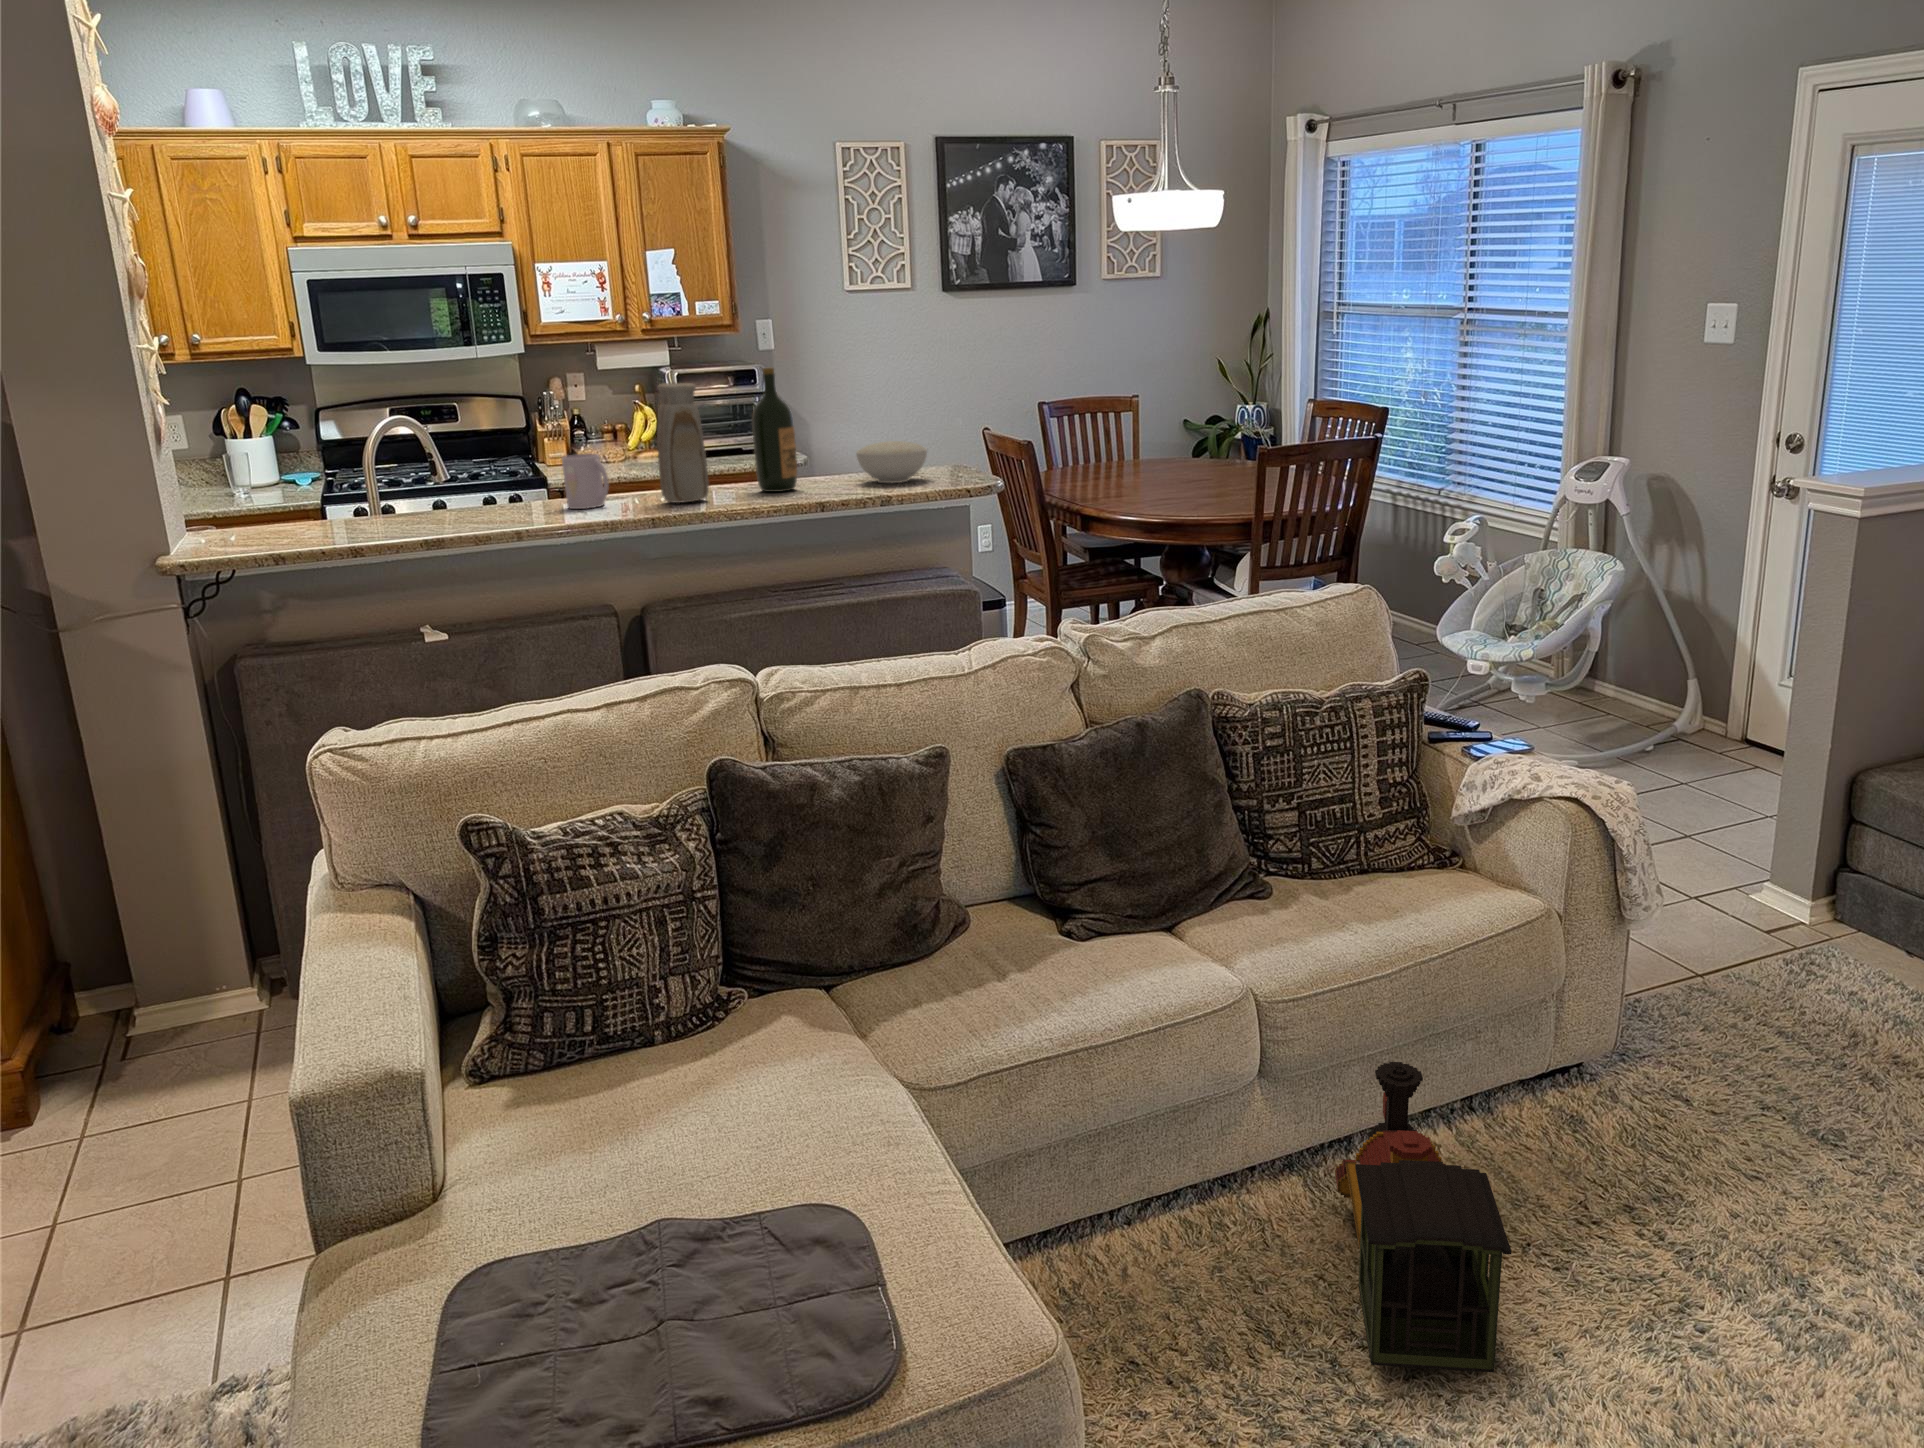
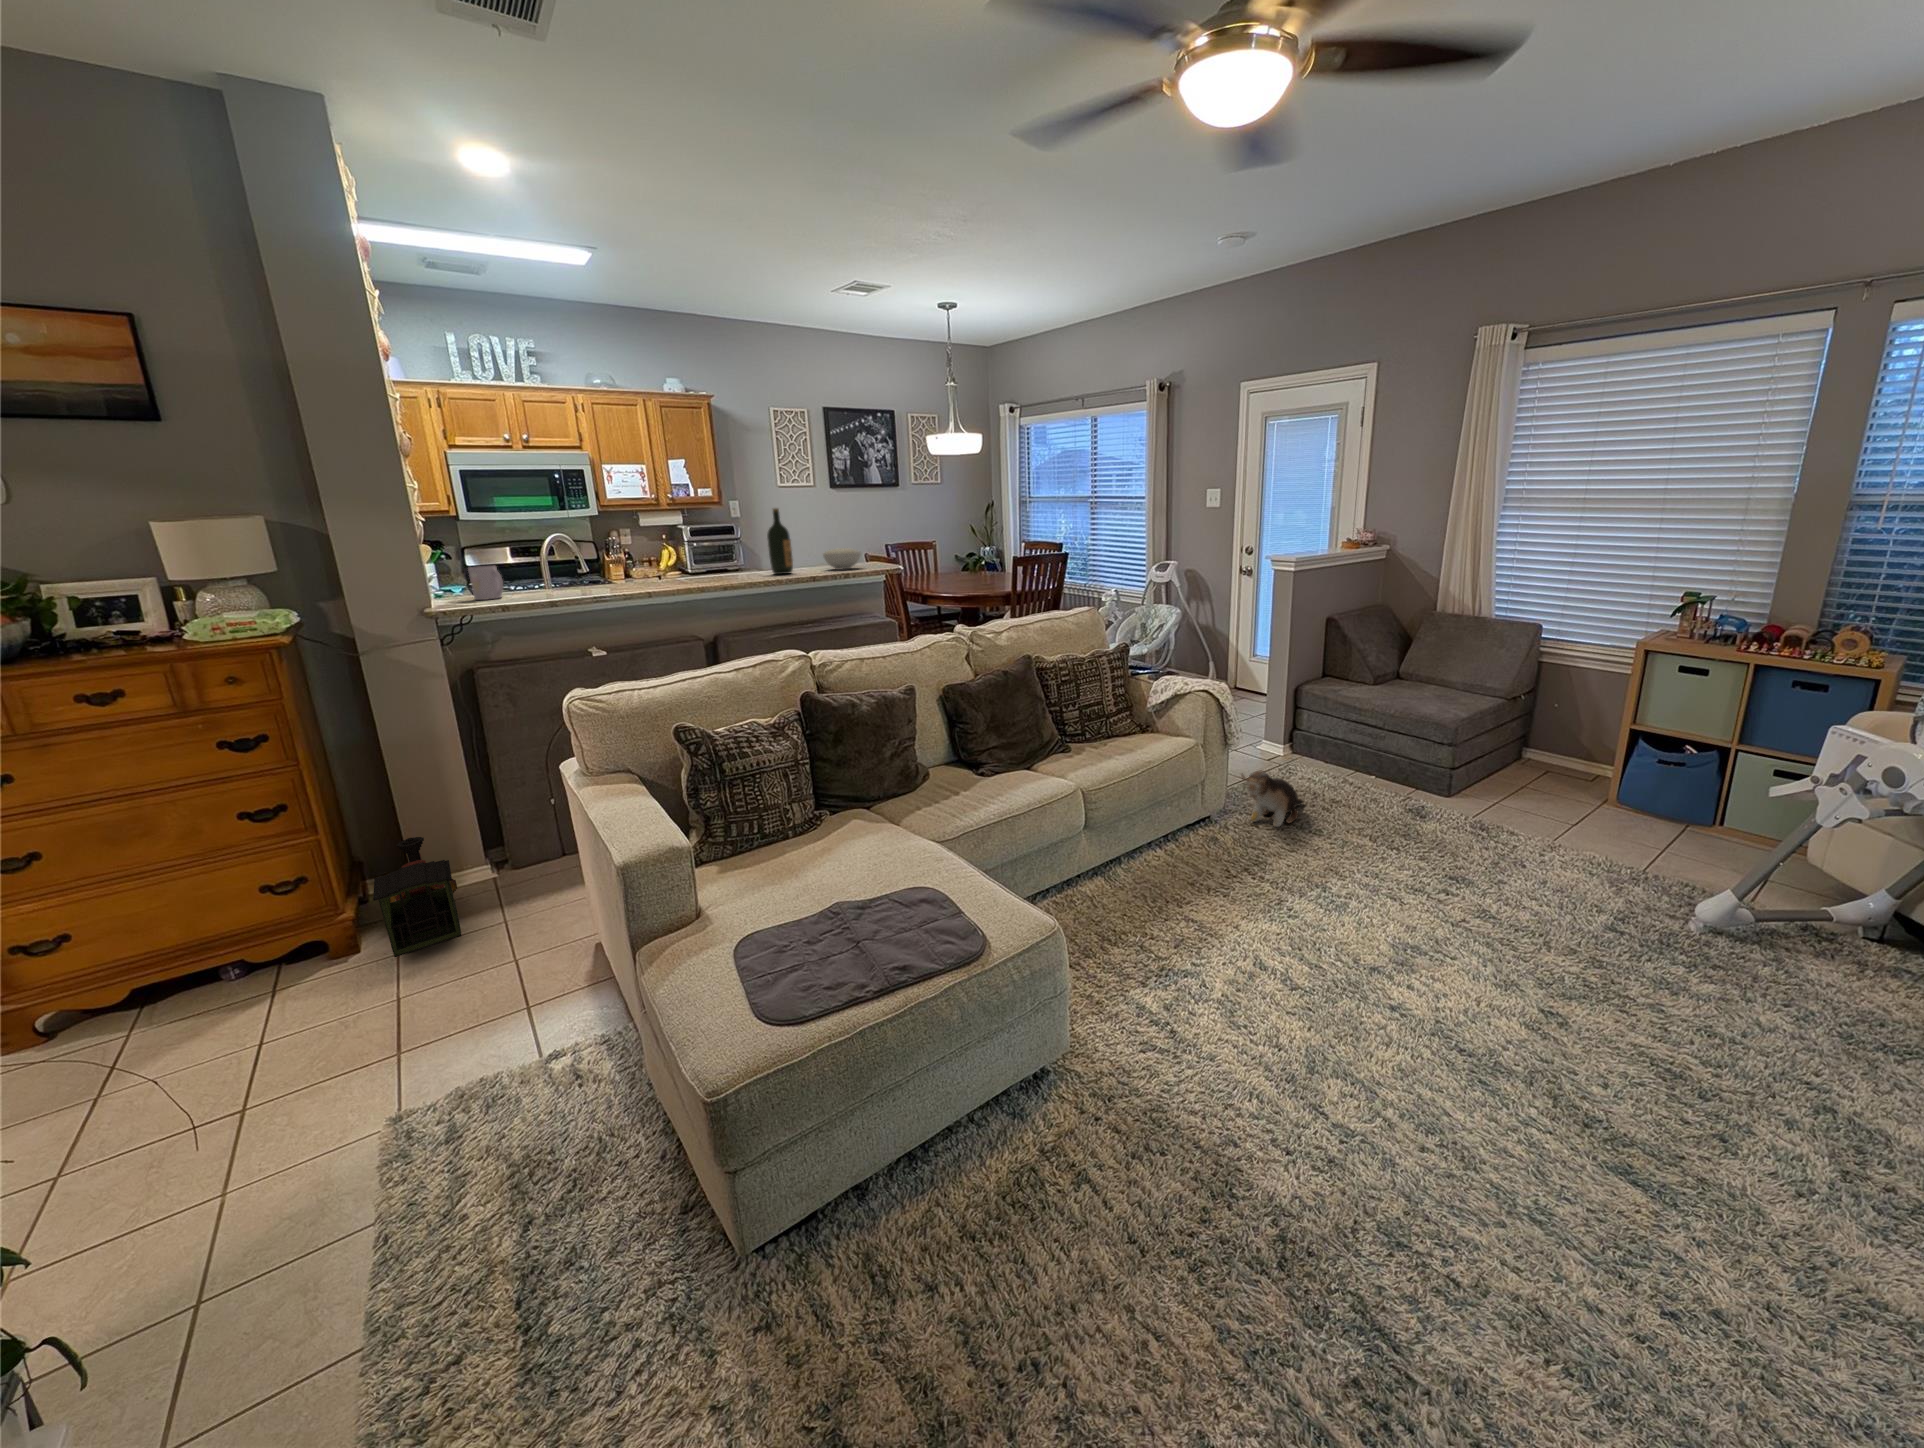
vase: present [657,383,709,503] -> none [717,515,747,579]
mug: present [562,454,609,509] -> present [468,566,503,600]
plush toy: none [1655,980,1820,1108] -> present [1241,771,1303,827]
toy train: present [1335,1062,1511,1373] -> present [373,837,462,957]

